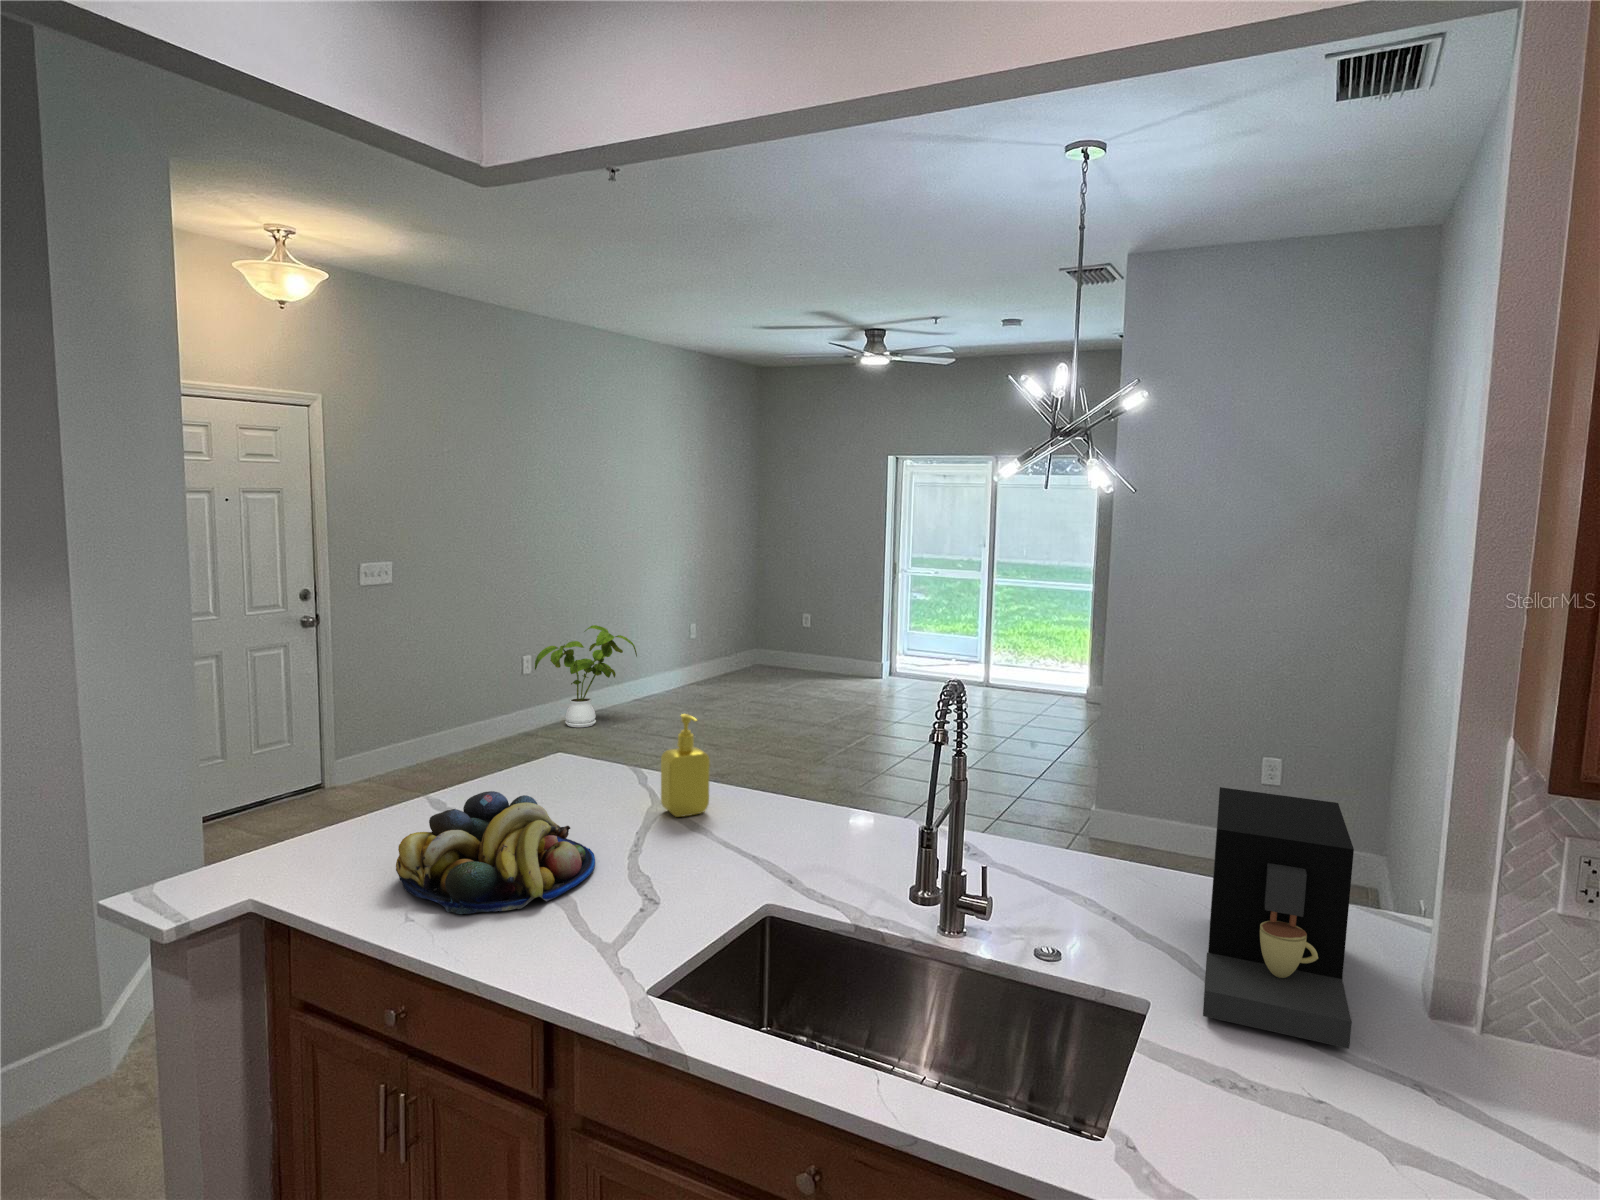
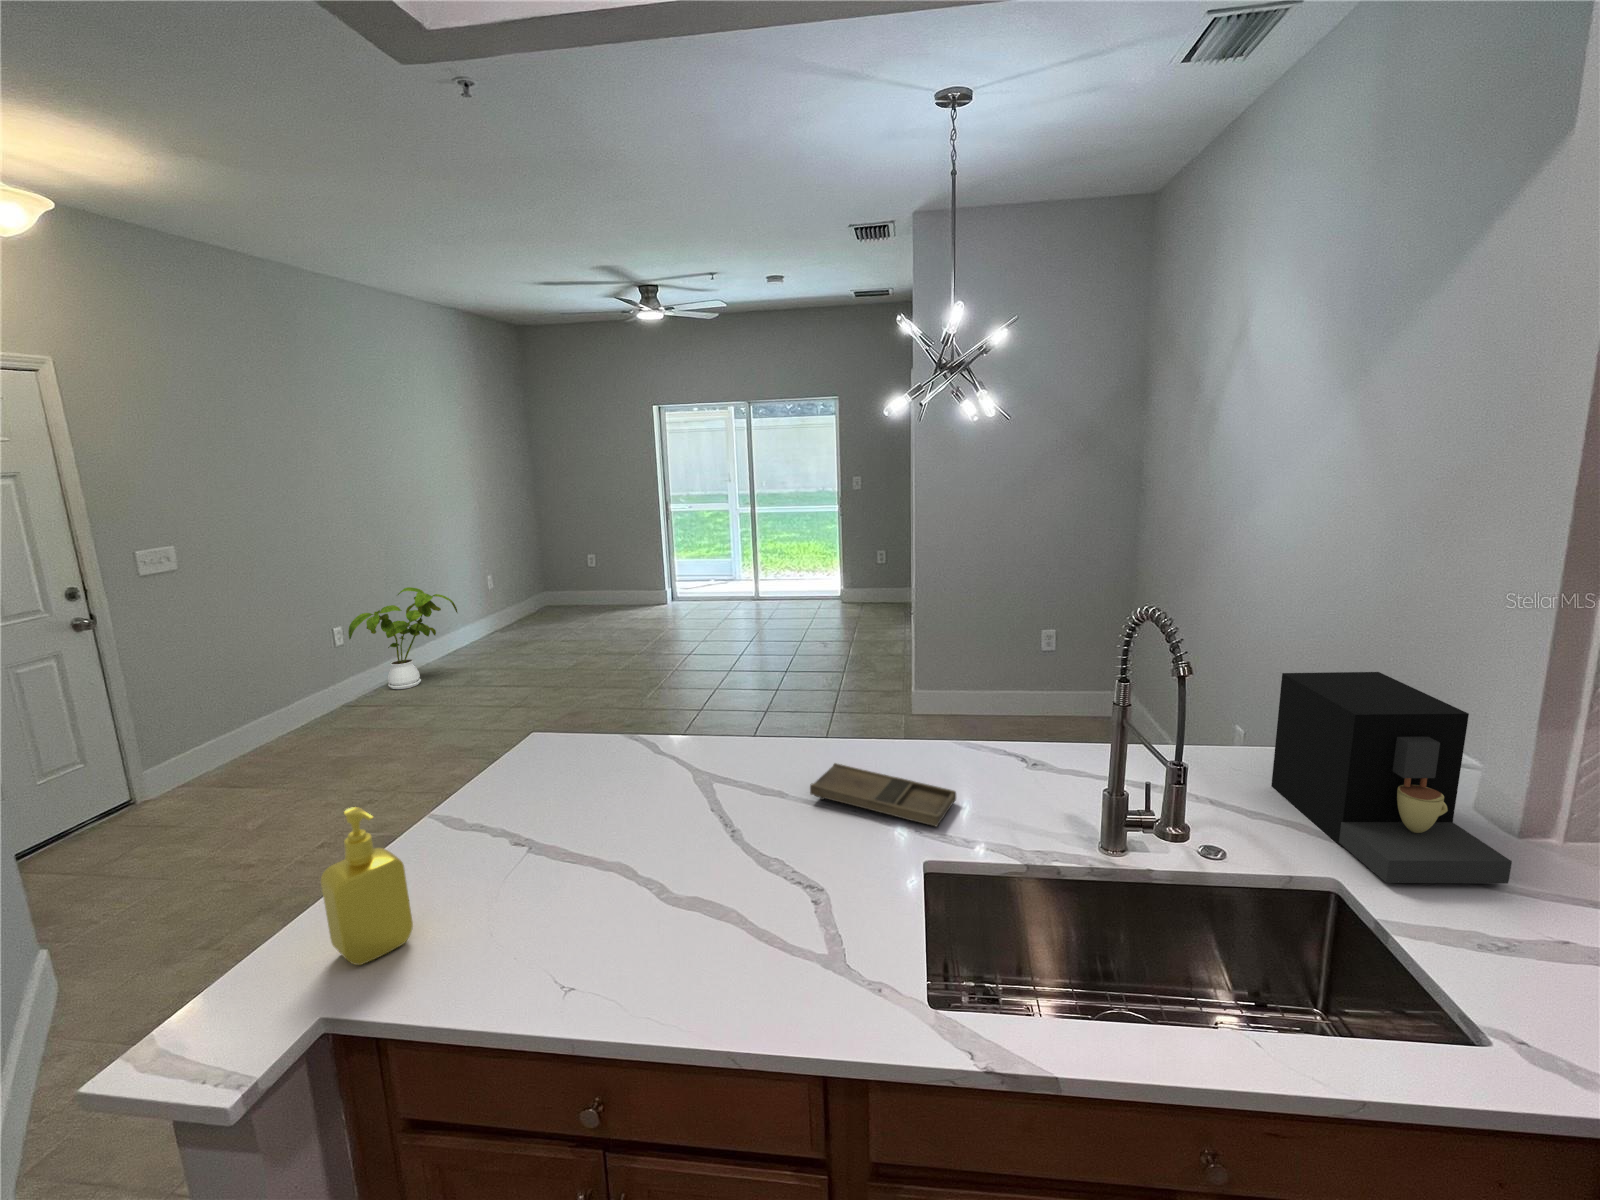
soap dispenser: present [661,714,710,817] -> present [321,807,413,965]
fruit bowl: present [396,791,595,915] -> none [502,800,723,965]
tray: none [722,813,853,881] -> present [810,763,956,827]

